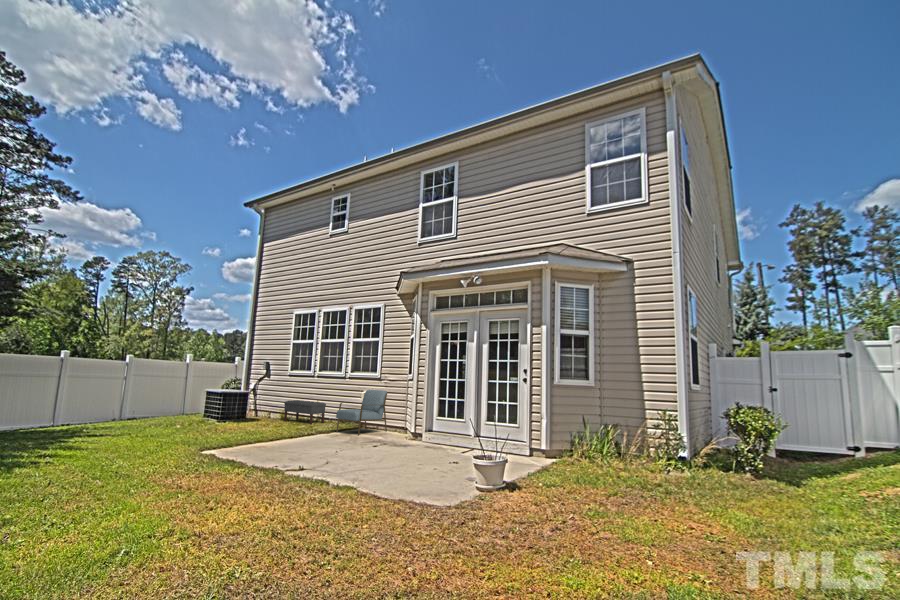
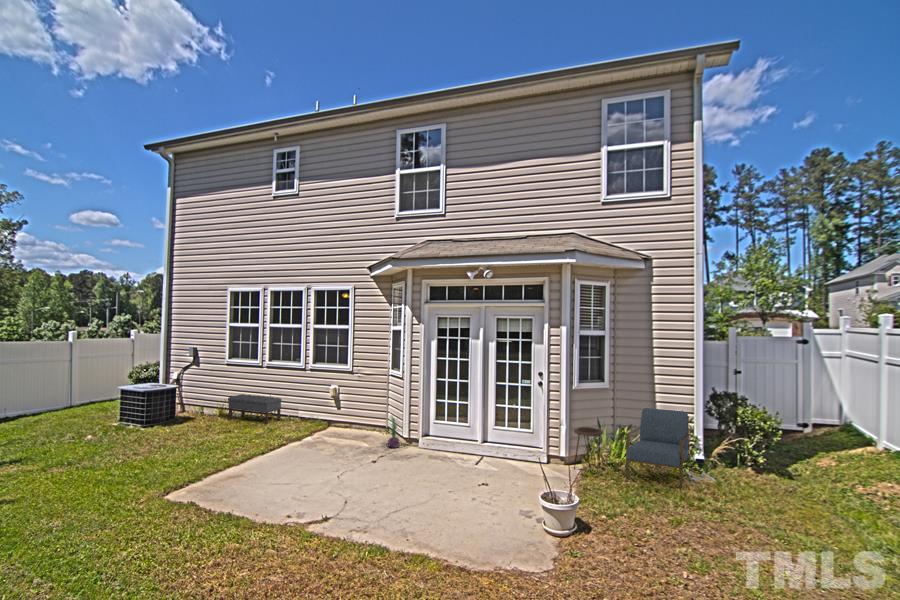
chair: present [336,390,387,436] -> present [626,408,691,488]
decorative plant: none [385,412,416,442] -> present [388,415,399,448]
side table: none [553,422,581,466] -> present [574,427,603,474]

